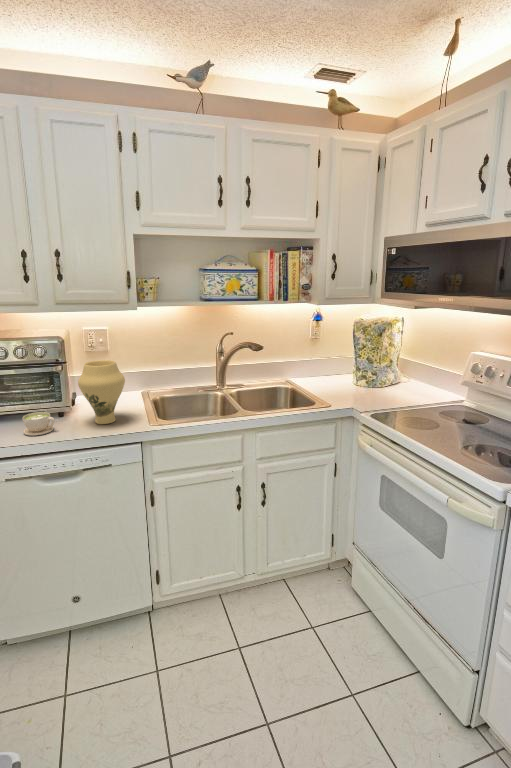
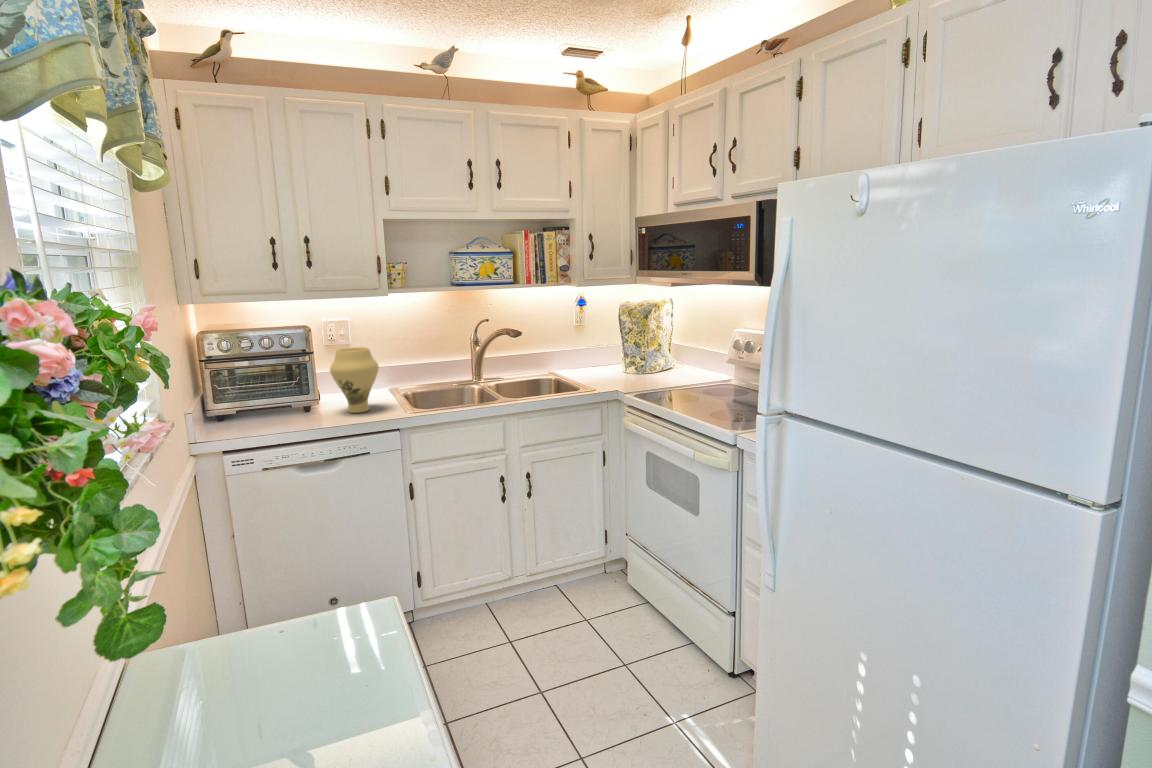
coffee cup: present [22,412,55,436] -> none [274,402,307,424]

